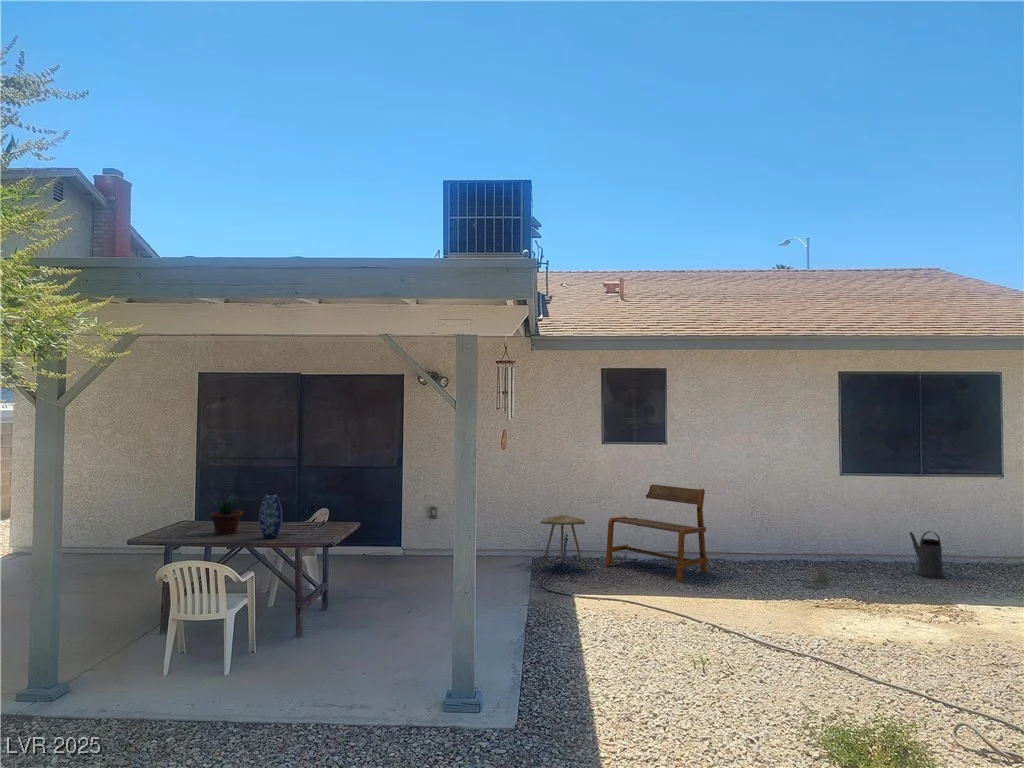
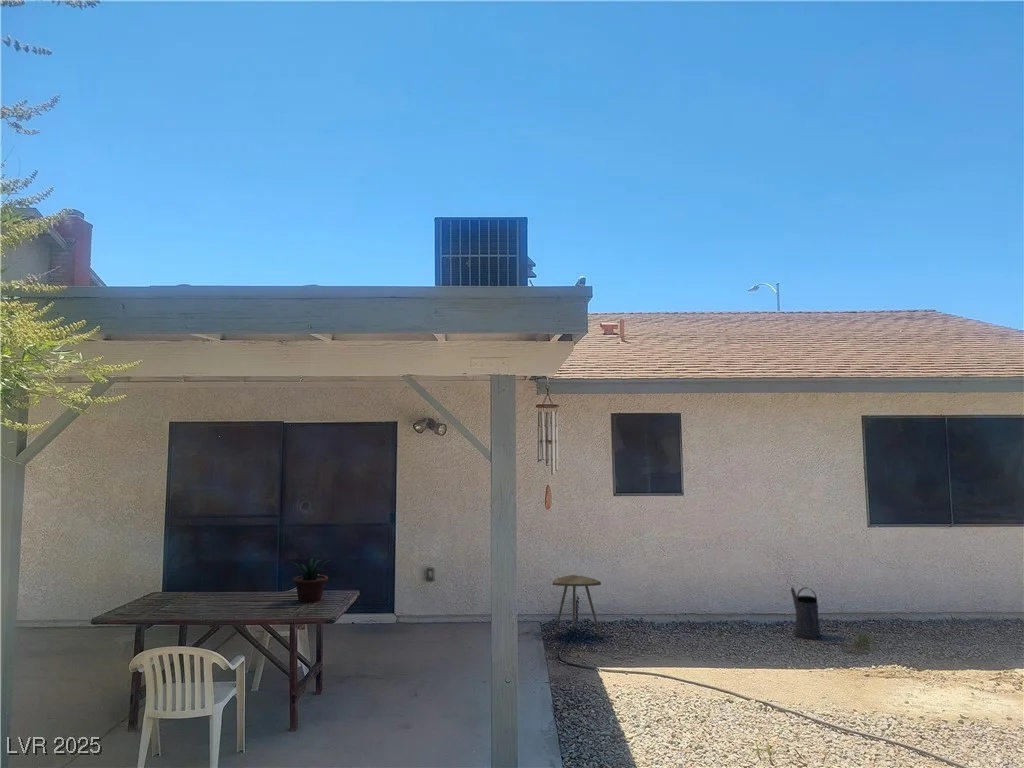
bench: present [606,484,708,582] -> none [623,537,735,650]
vase: present [259,494,282,539] -> none [248,561,275,613]
potted plant: present [210,496,243,535] -> present [286,559,331,602]
watering can: present [910,531,944,579] -> present [791,587,821,640]

